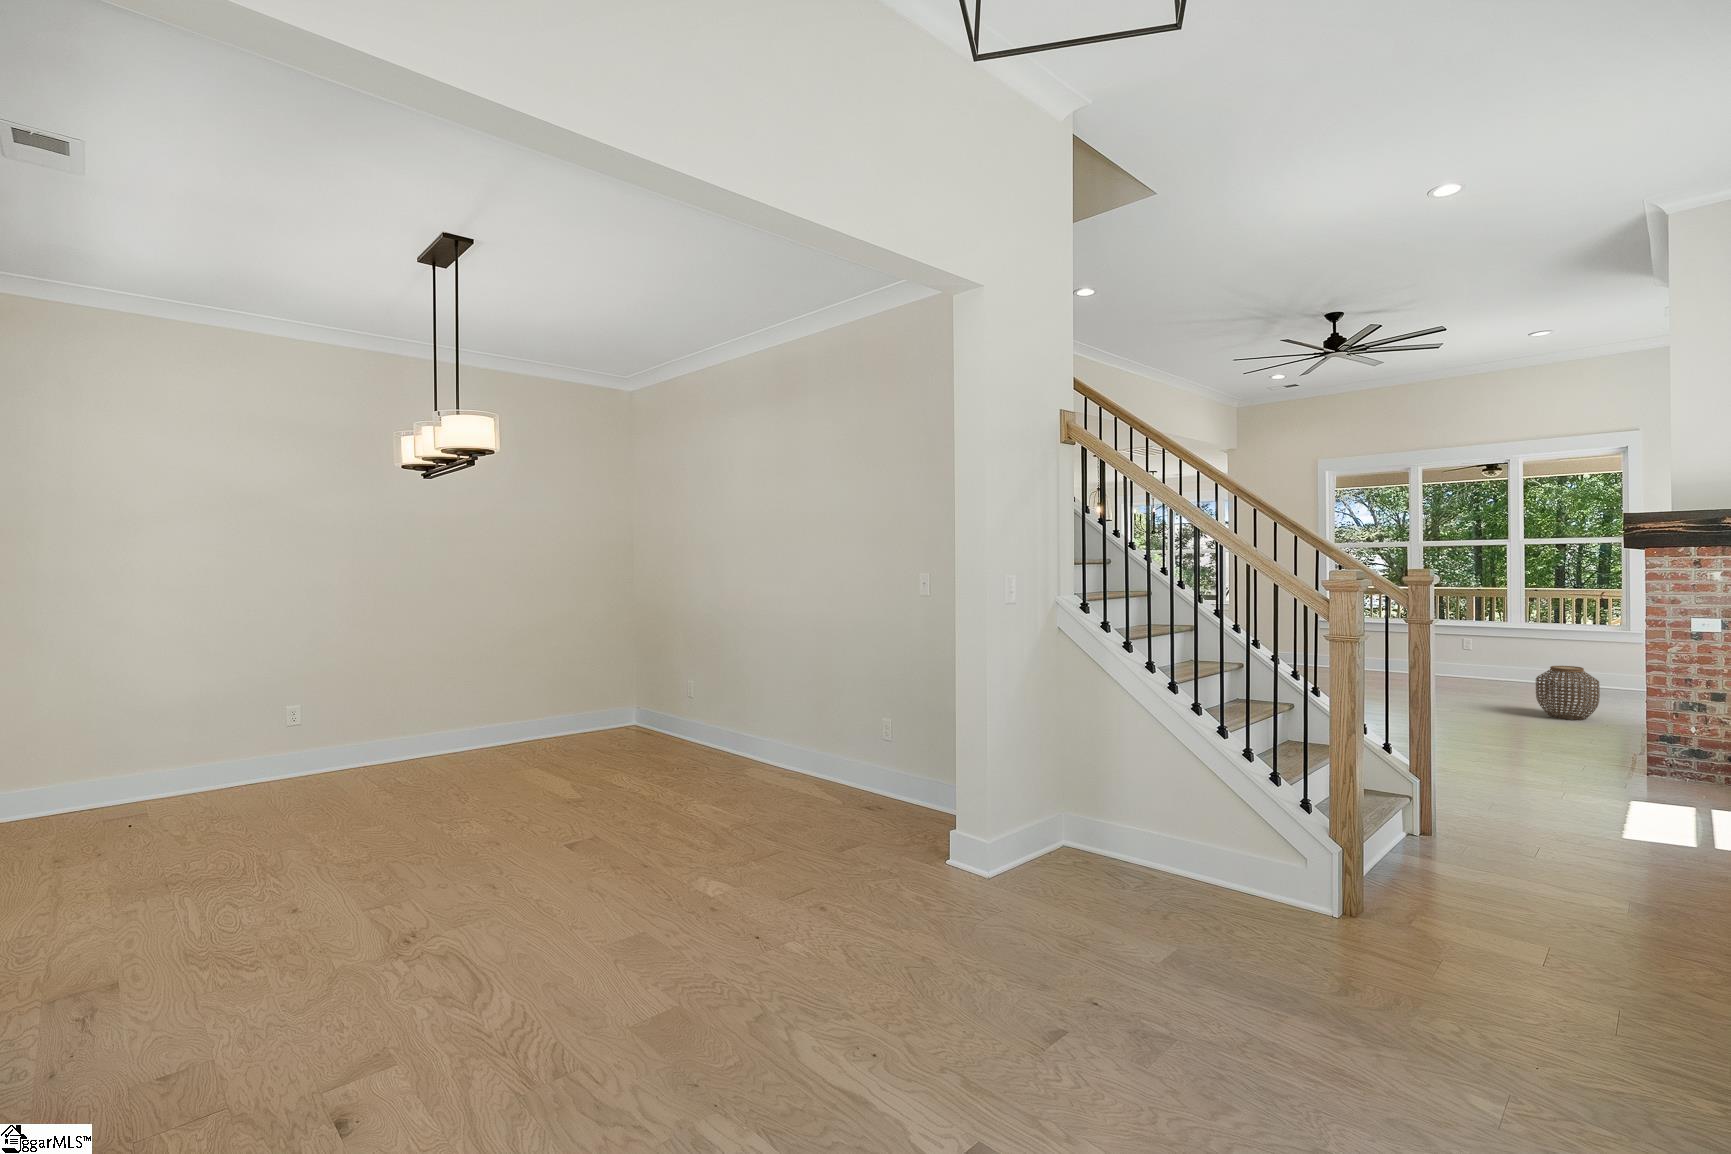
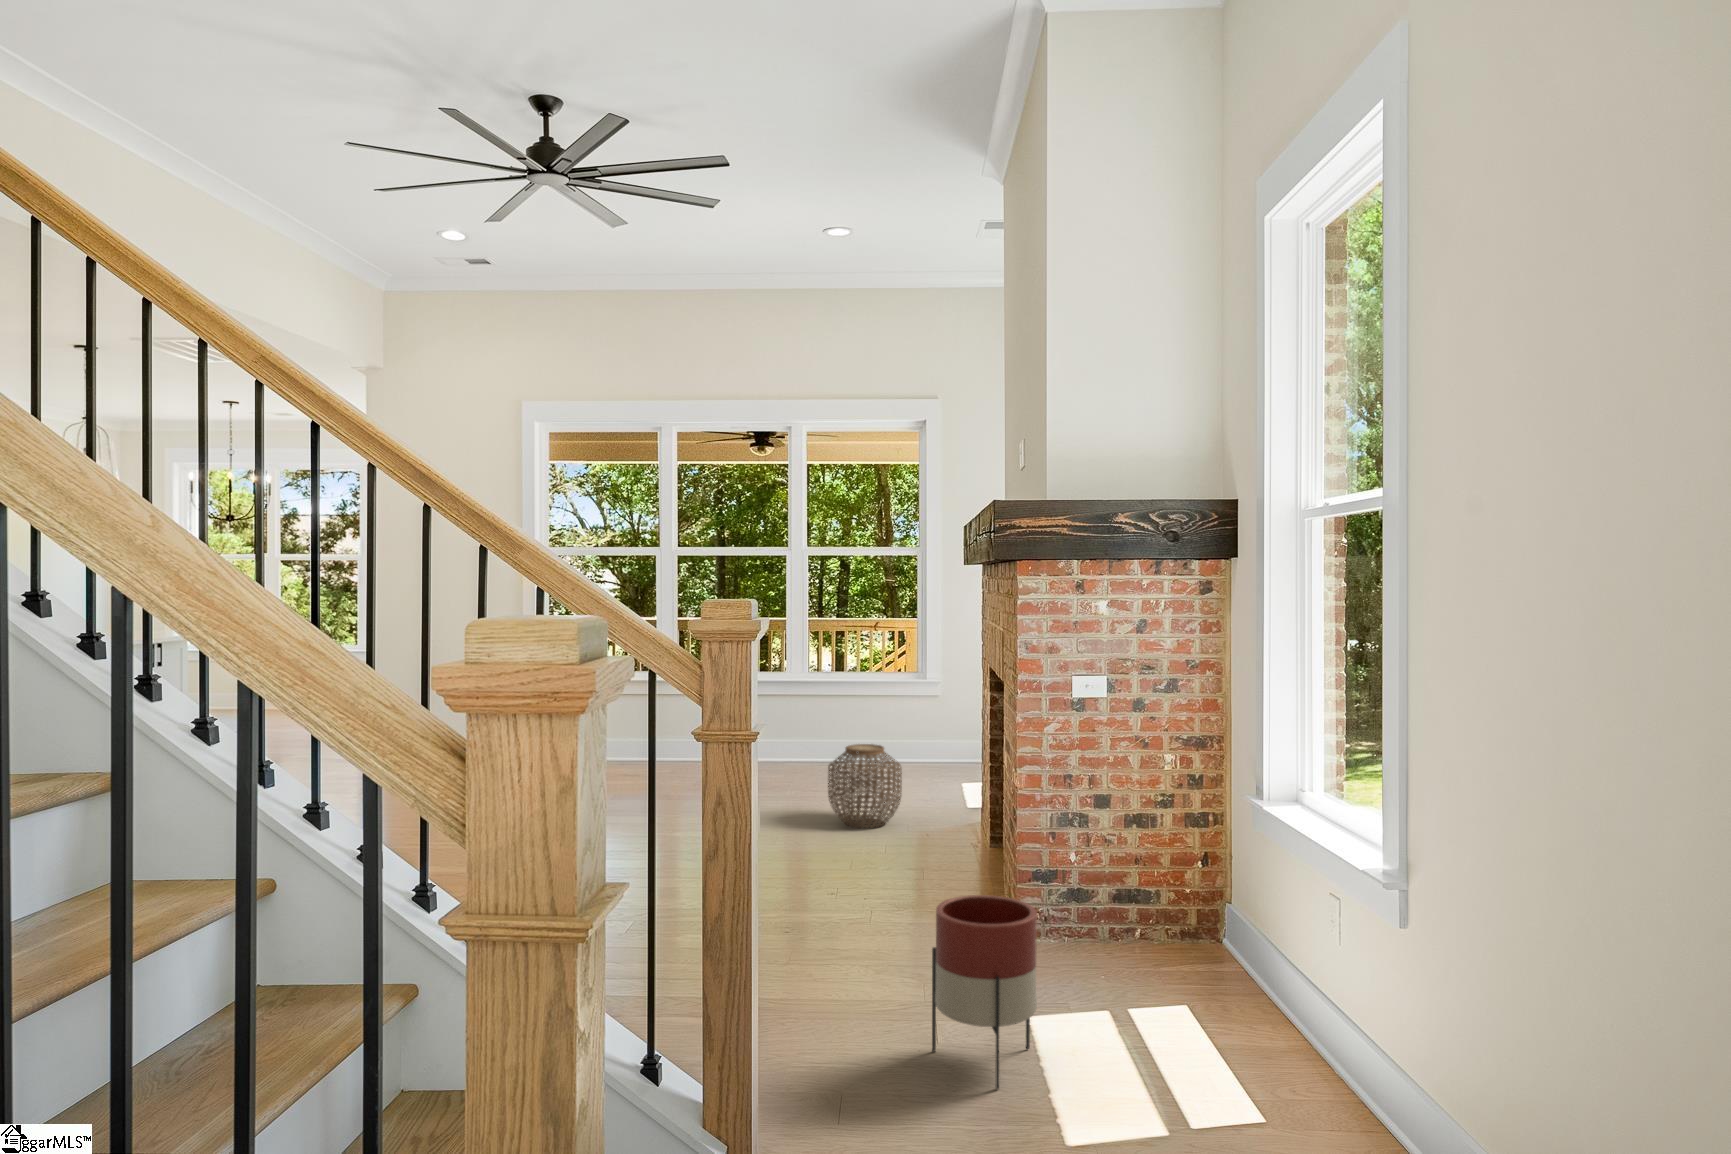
planter: none [1545,722,1611,808] -> present [932,895,1037,1089]

